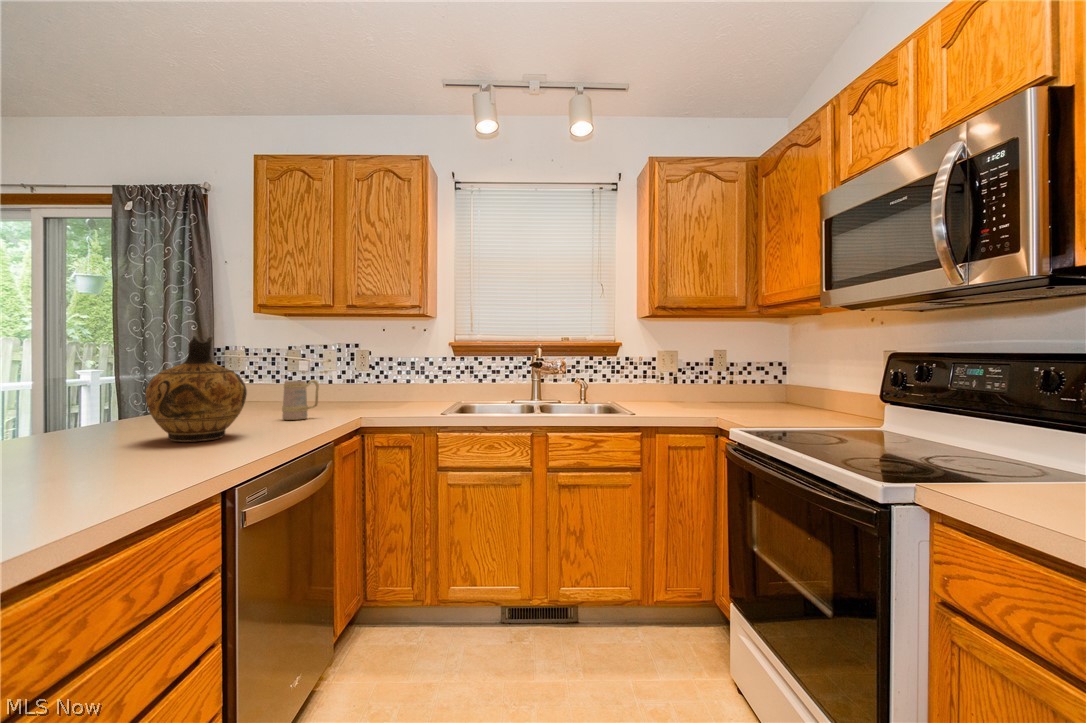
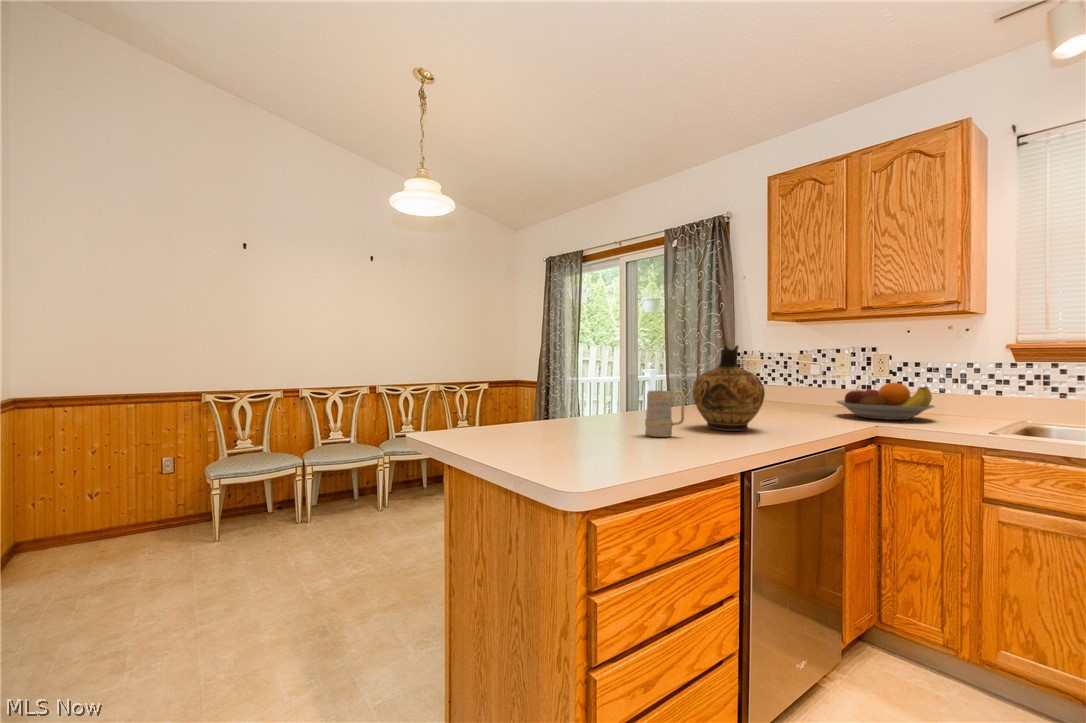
fruit bowl: none [324,376,405,410] -> present [836,383,935,420]
mug: present [282,380,319,420] -> present [645,390,685,437]

